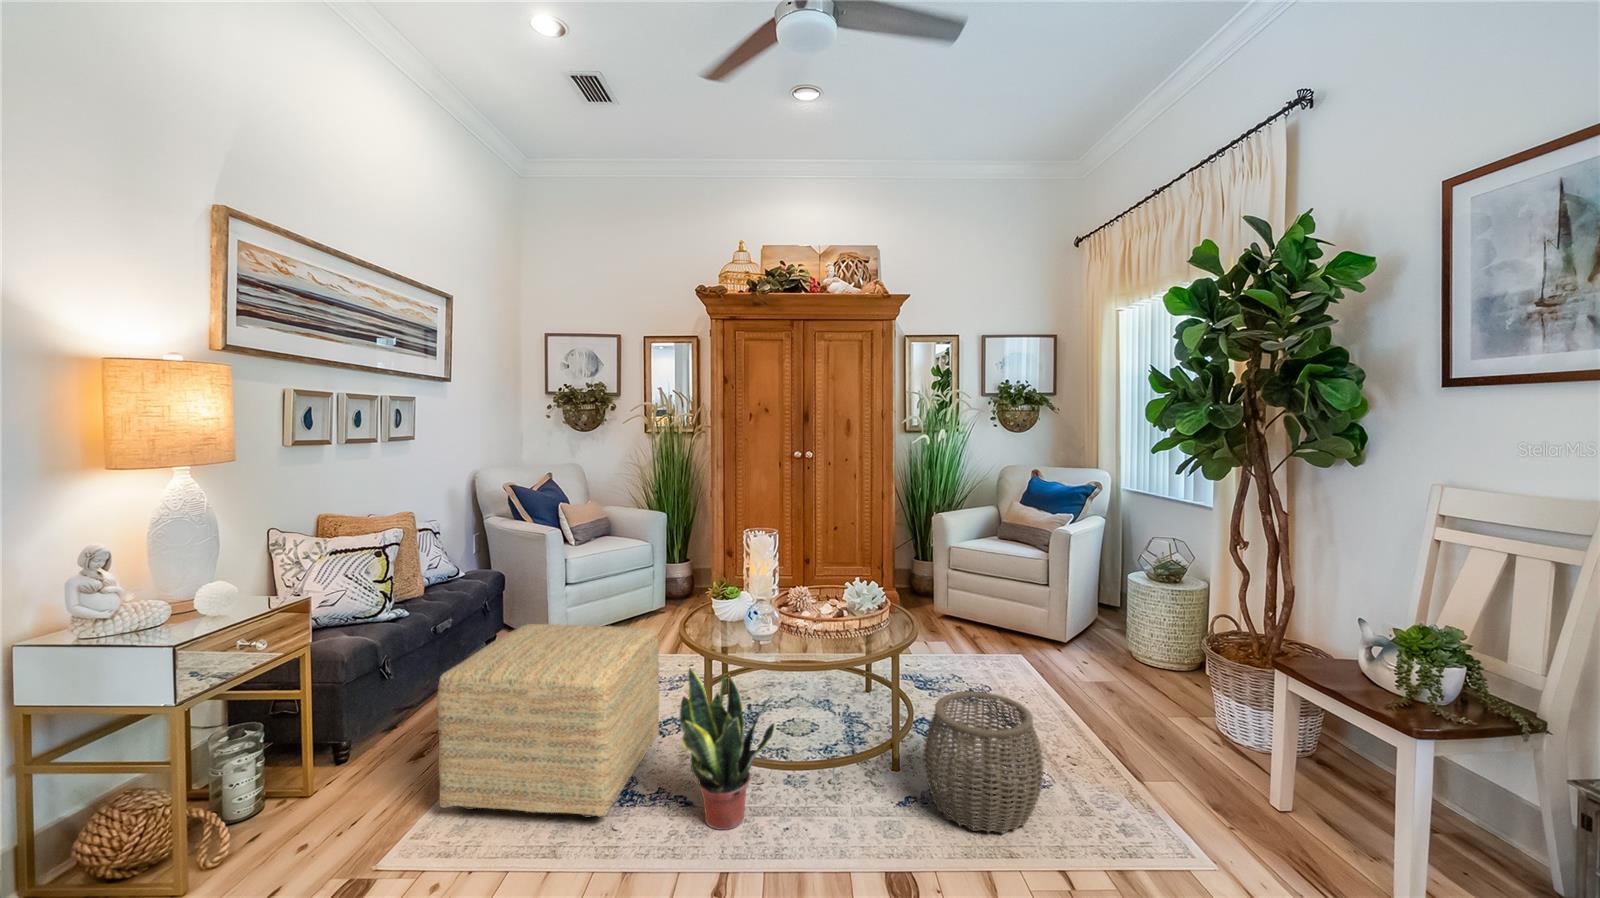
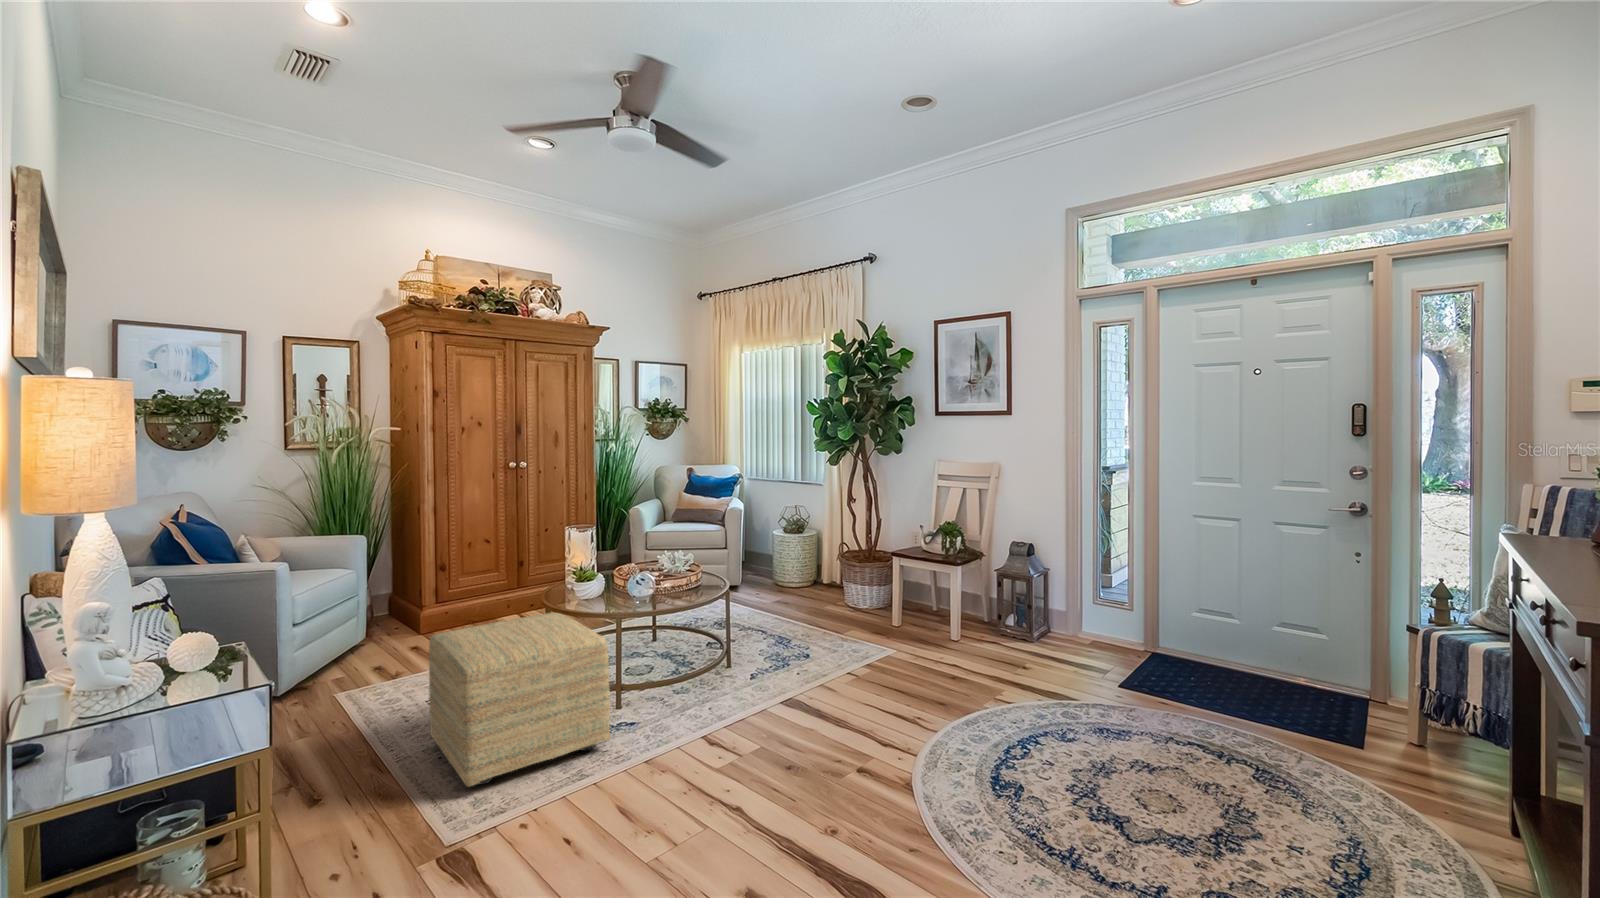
potted plant: present [679,668,775,830] -> none [636,616,706,723]
woven basket: present [923,692,1044,833] -> none [760,600,829,675]

